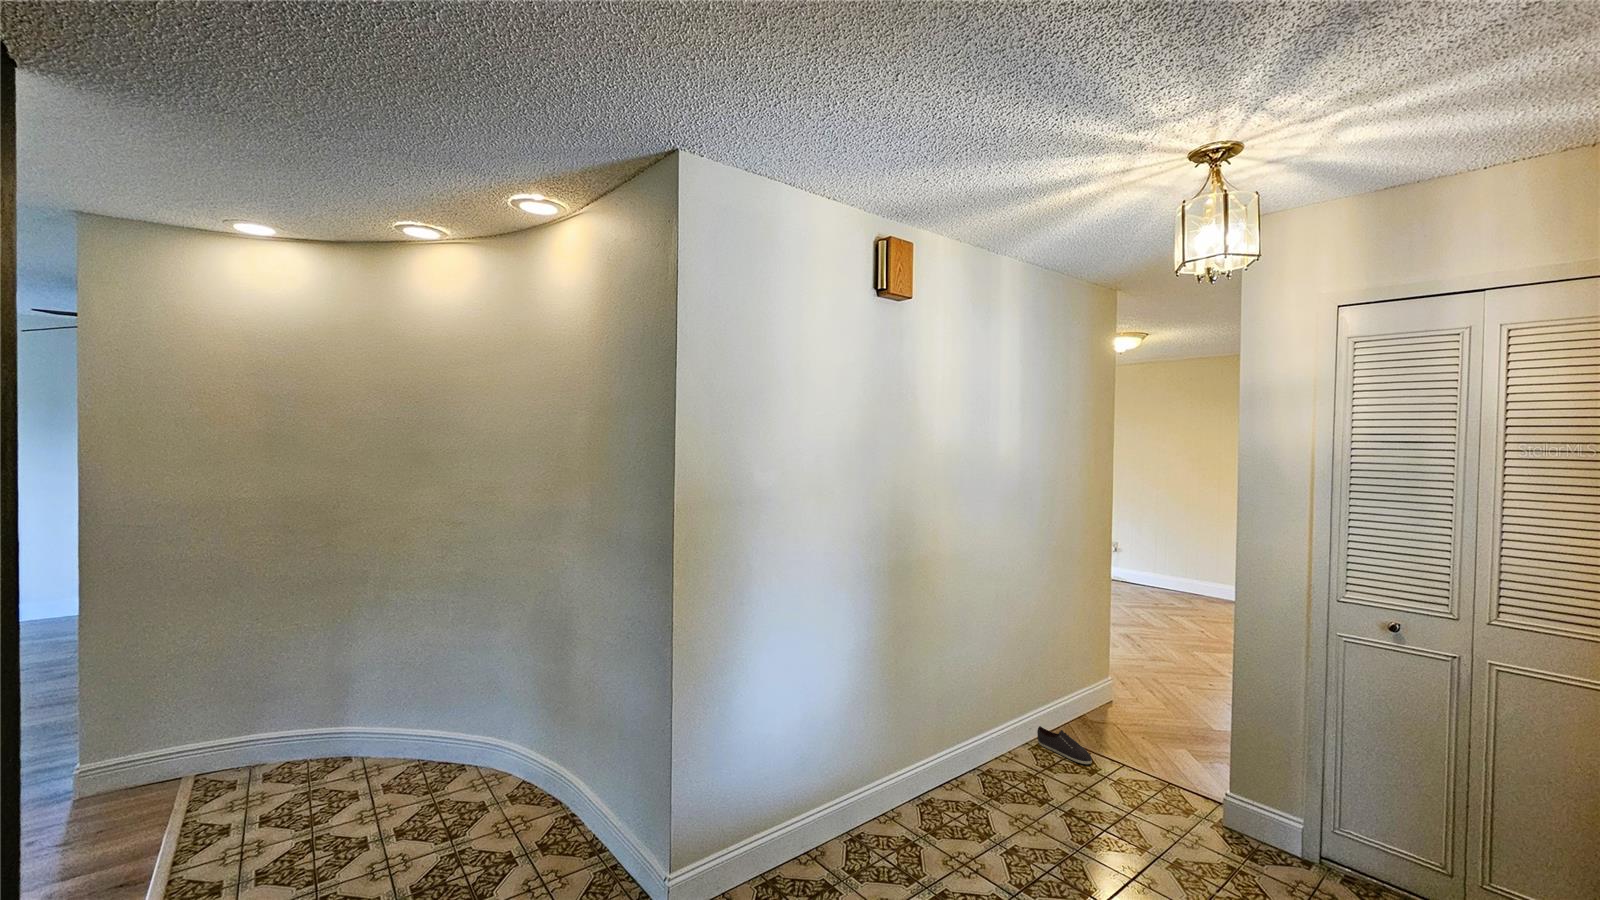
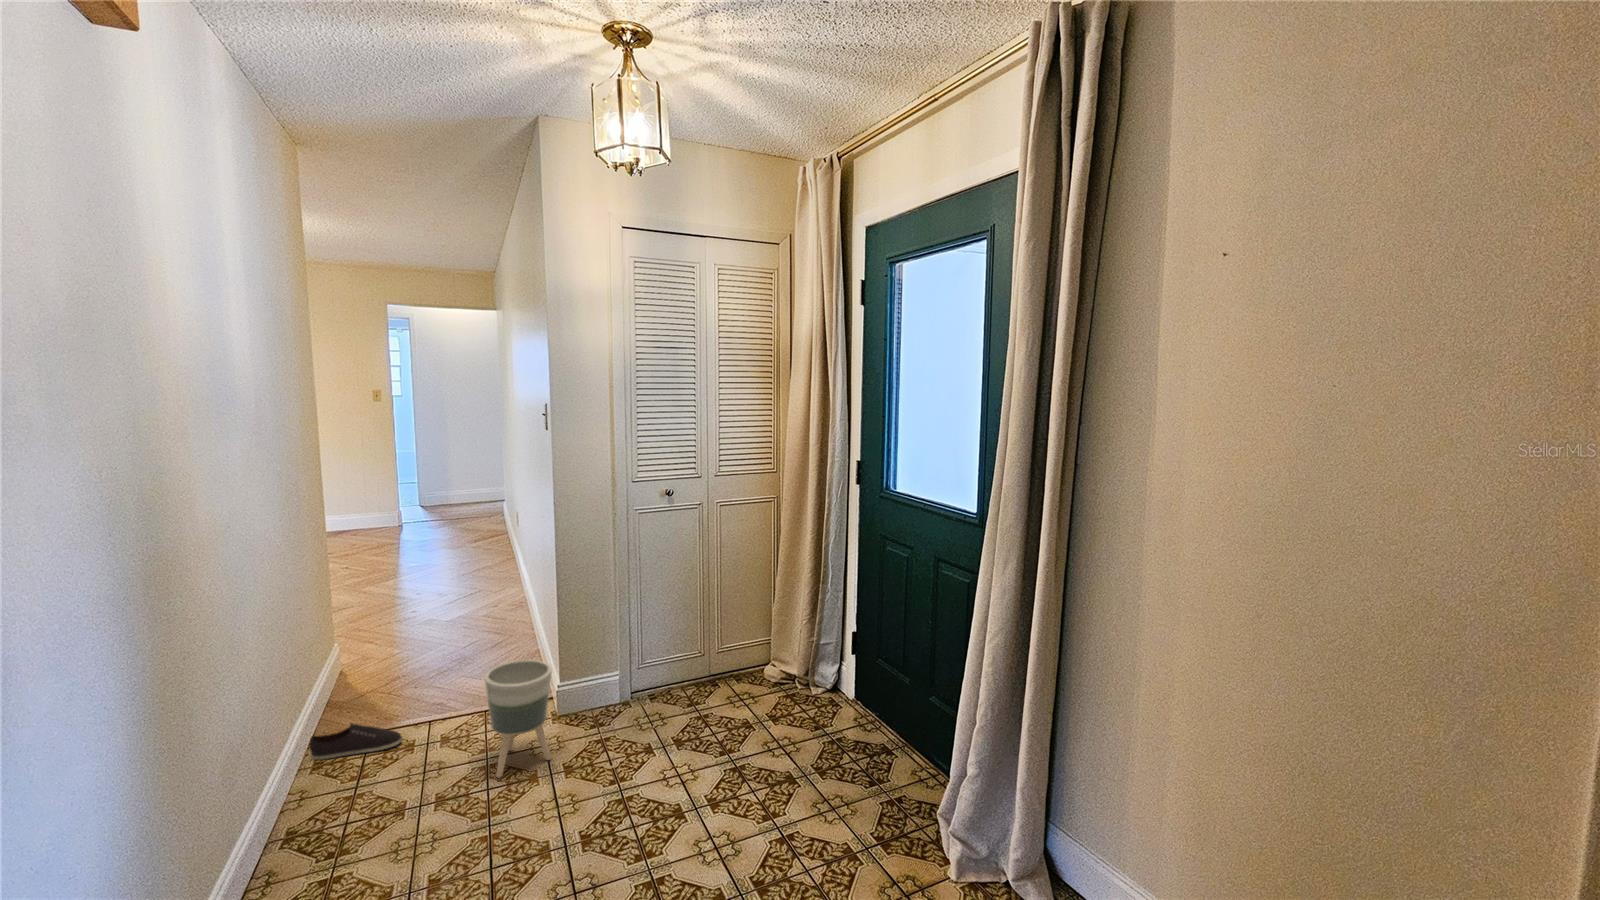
planter: none [1118,734,1182,847] -> present [485,660,552,778]

